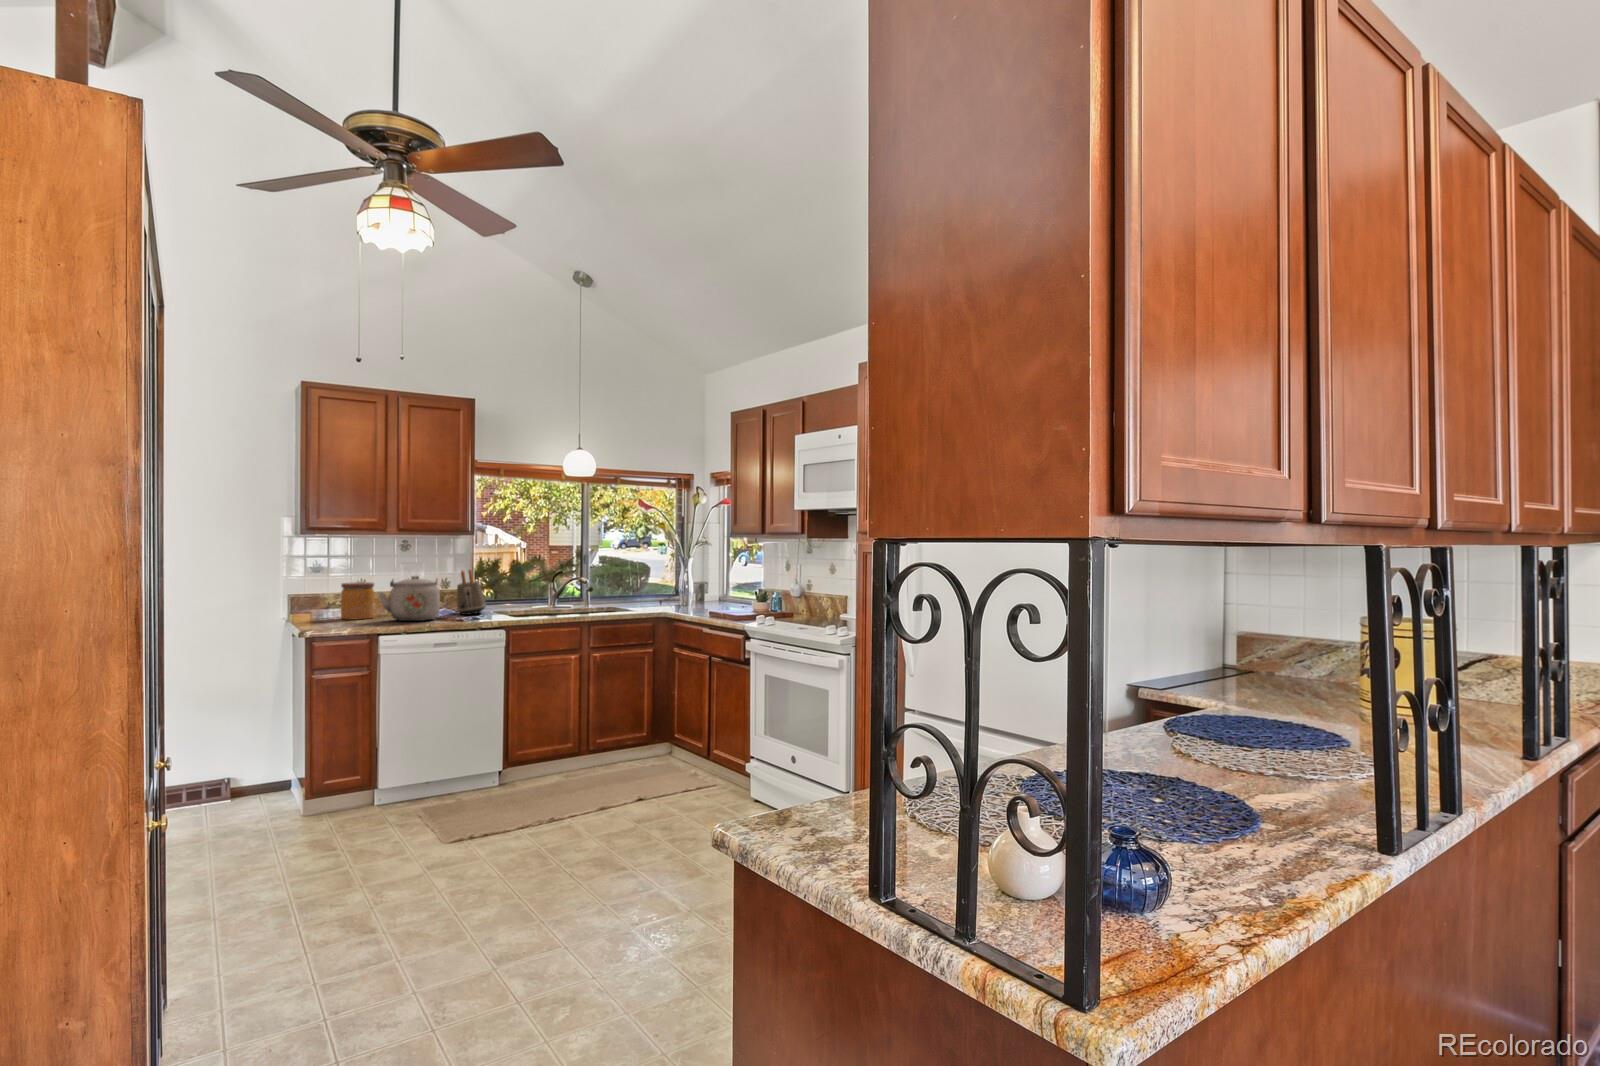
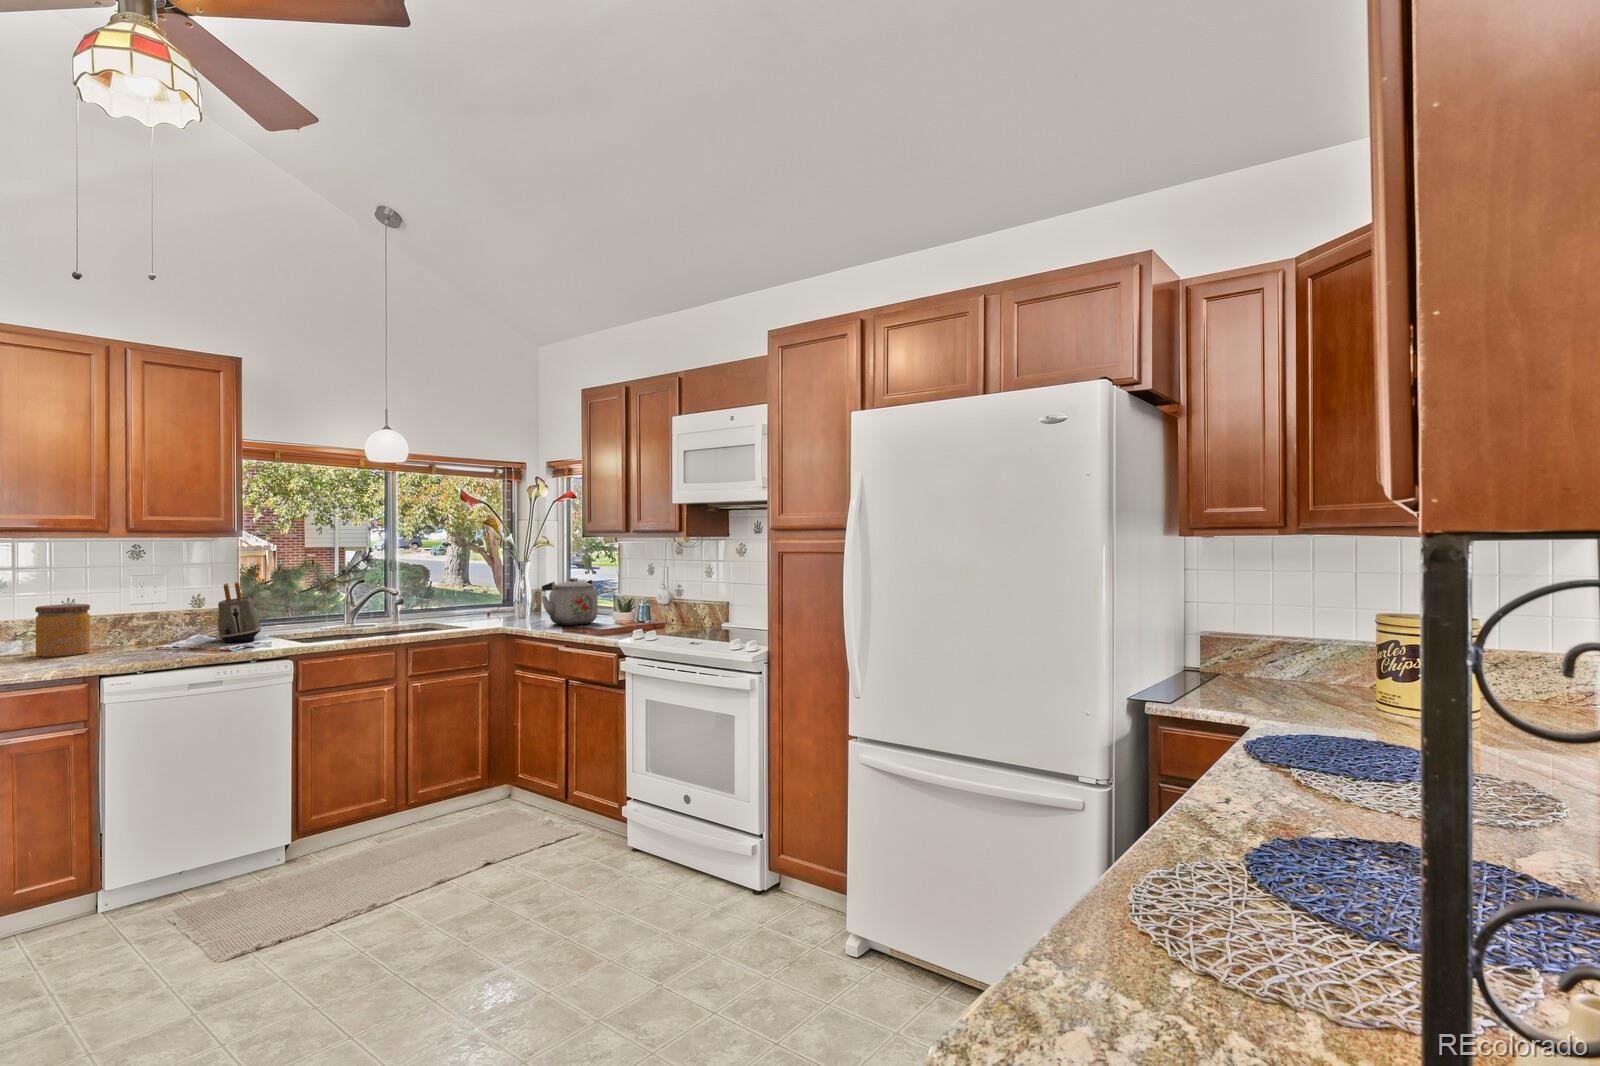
kettle: present [379,576,440,621] -> present [542,578,598,625]

